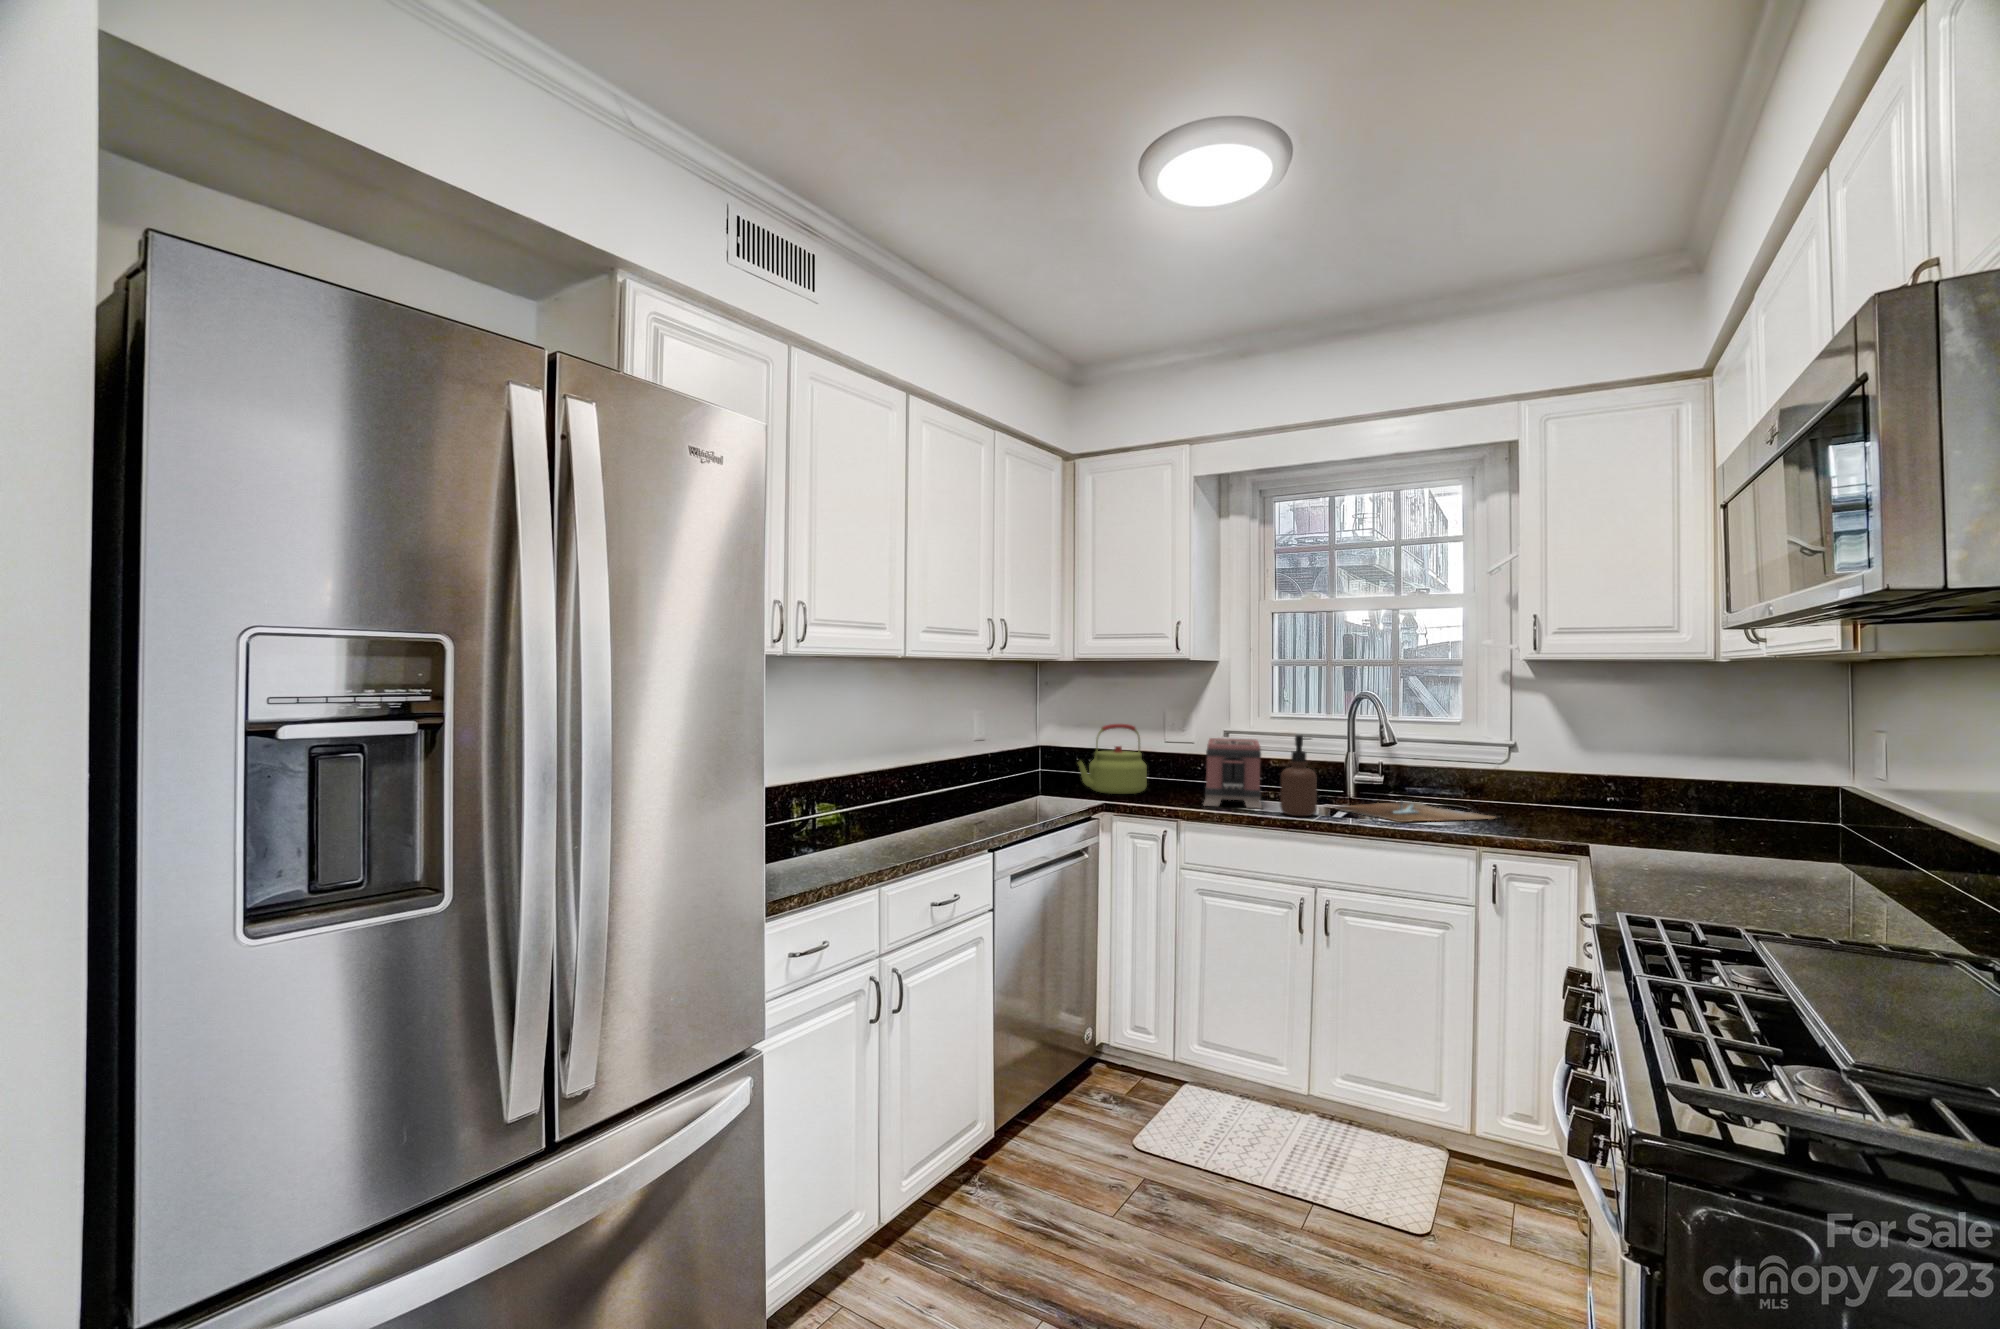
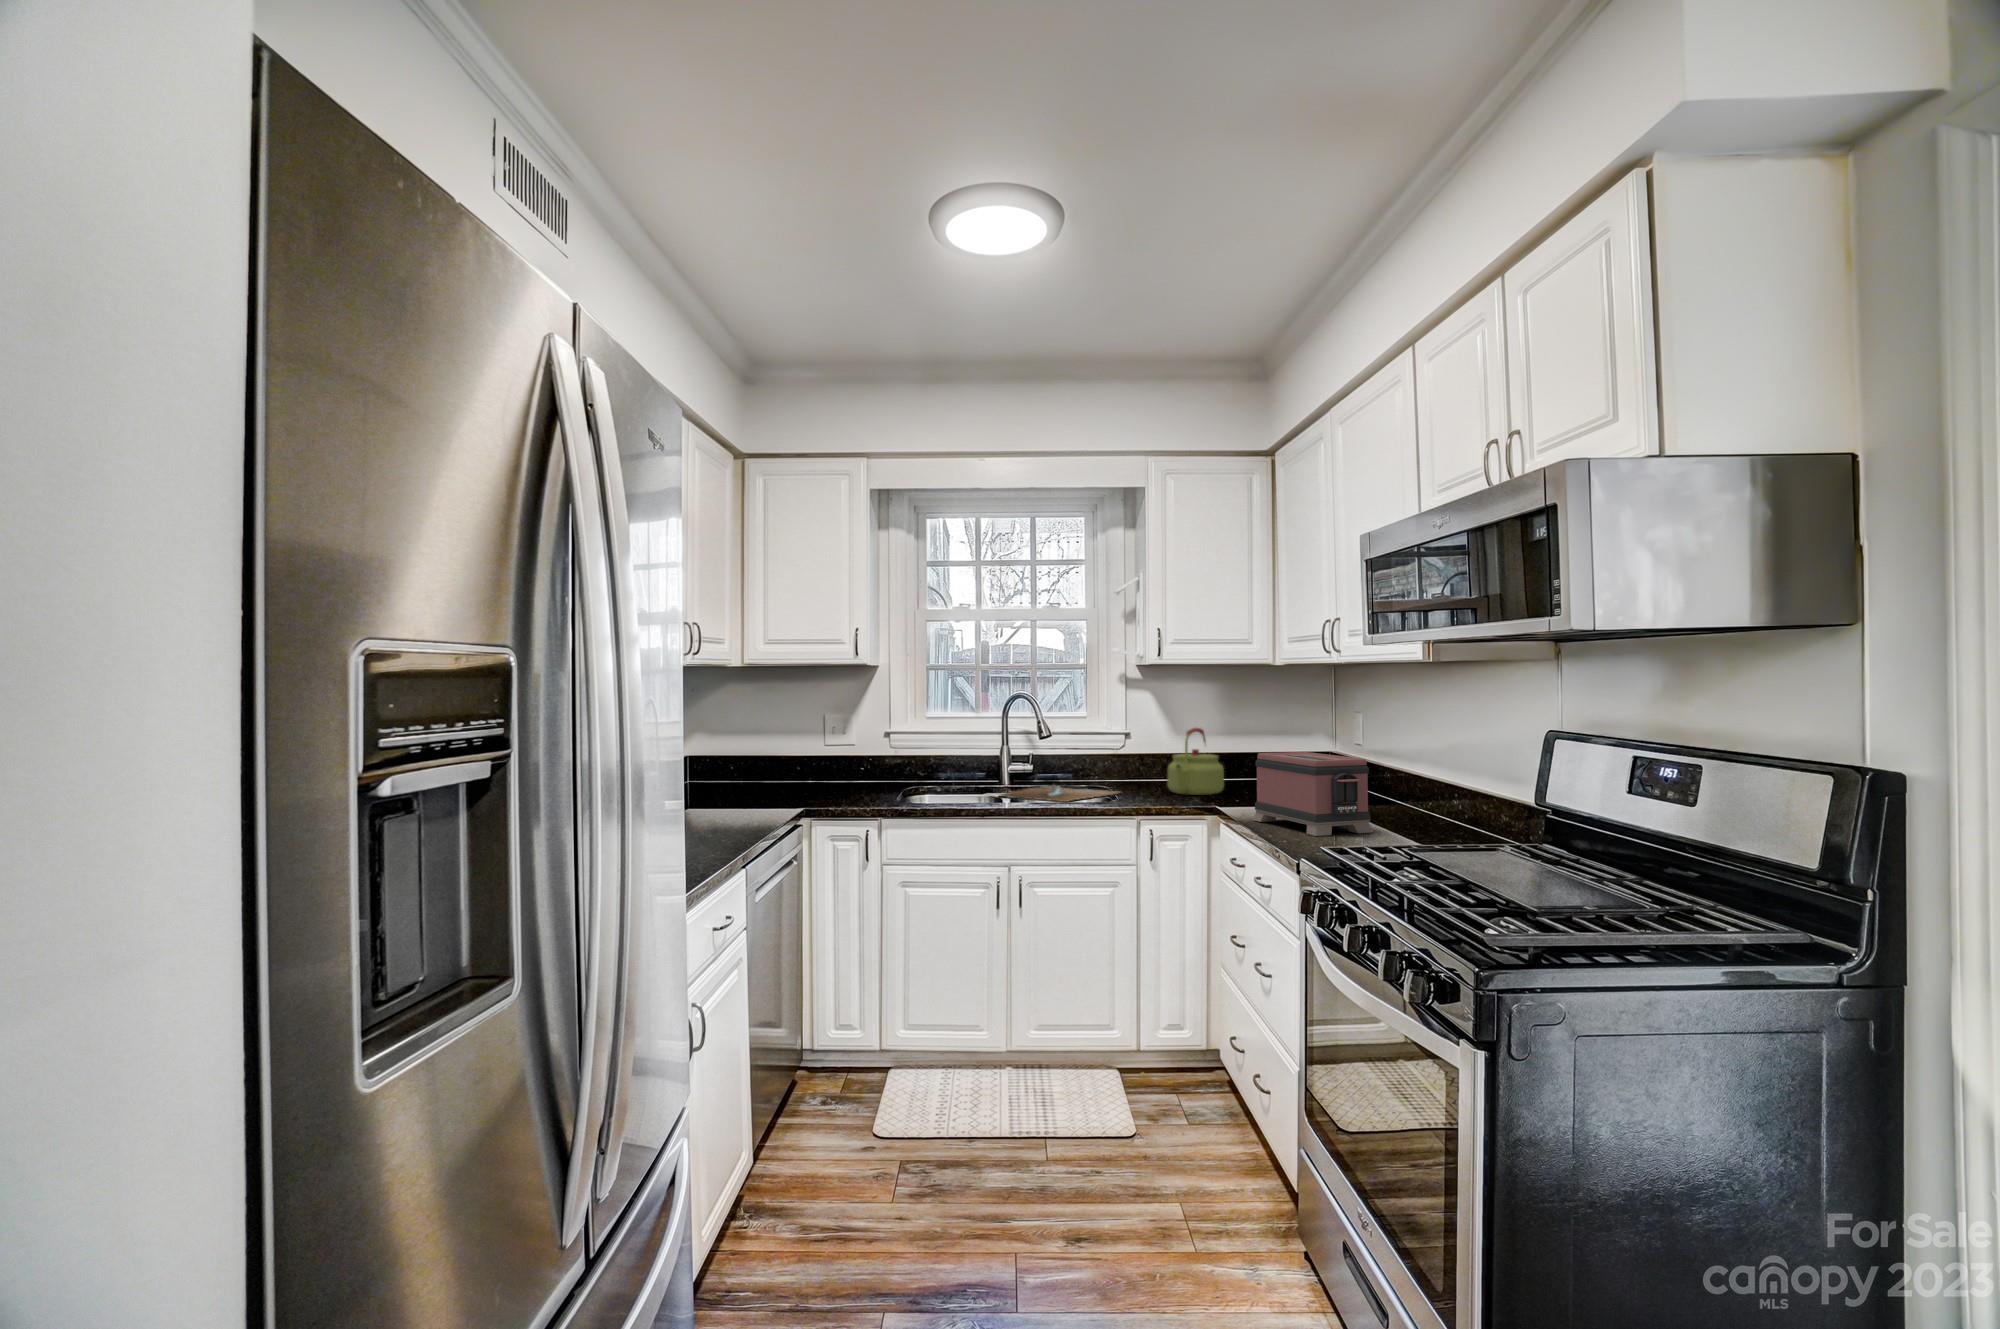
kettle: present [1078,724,1147,794] -> present [1168,728,1224,795]
soap dispenser: present [1280,735,1317,816] -> none [966,733,997,805]
toaster: present [1203,738,1262,809] -> present [1253,752,1373,836]

